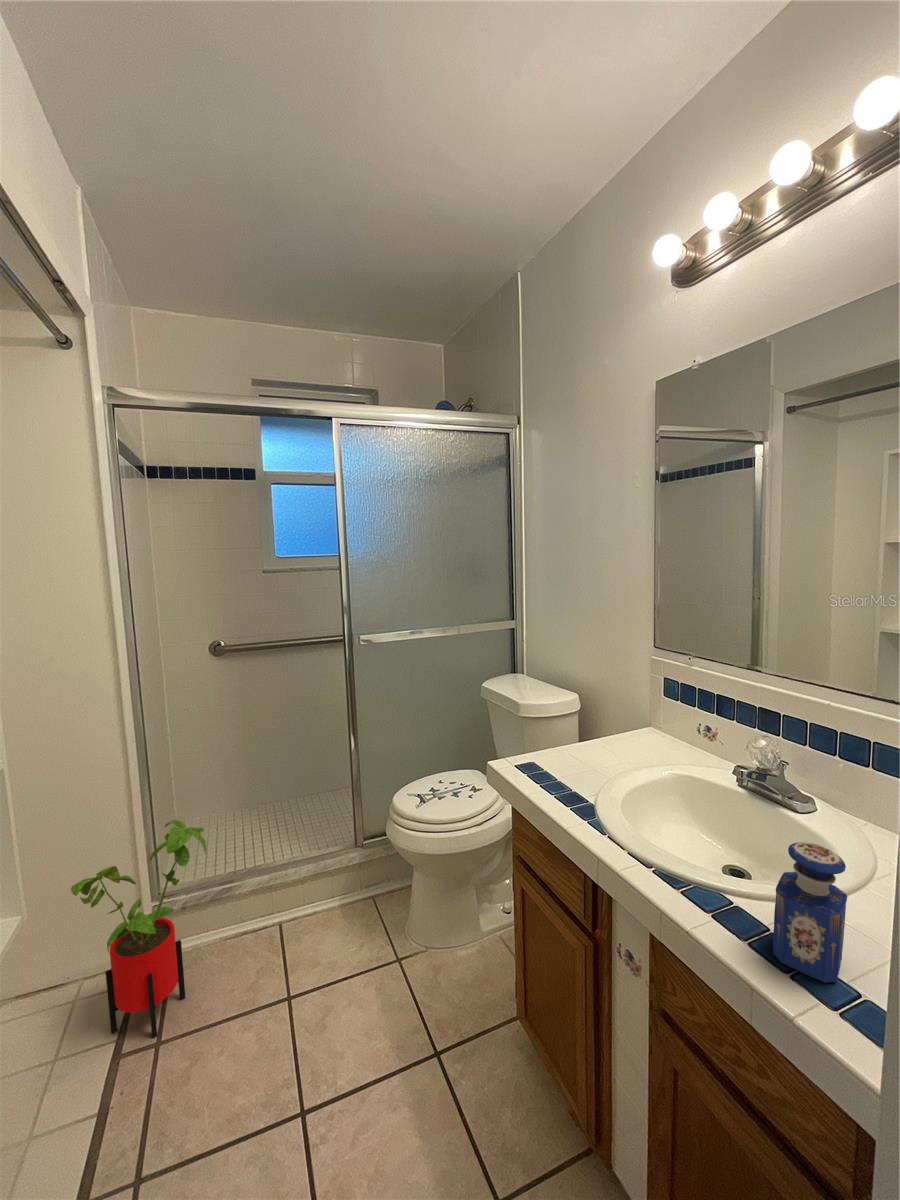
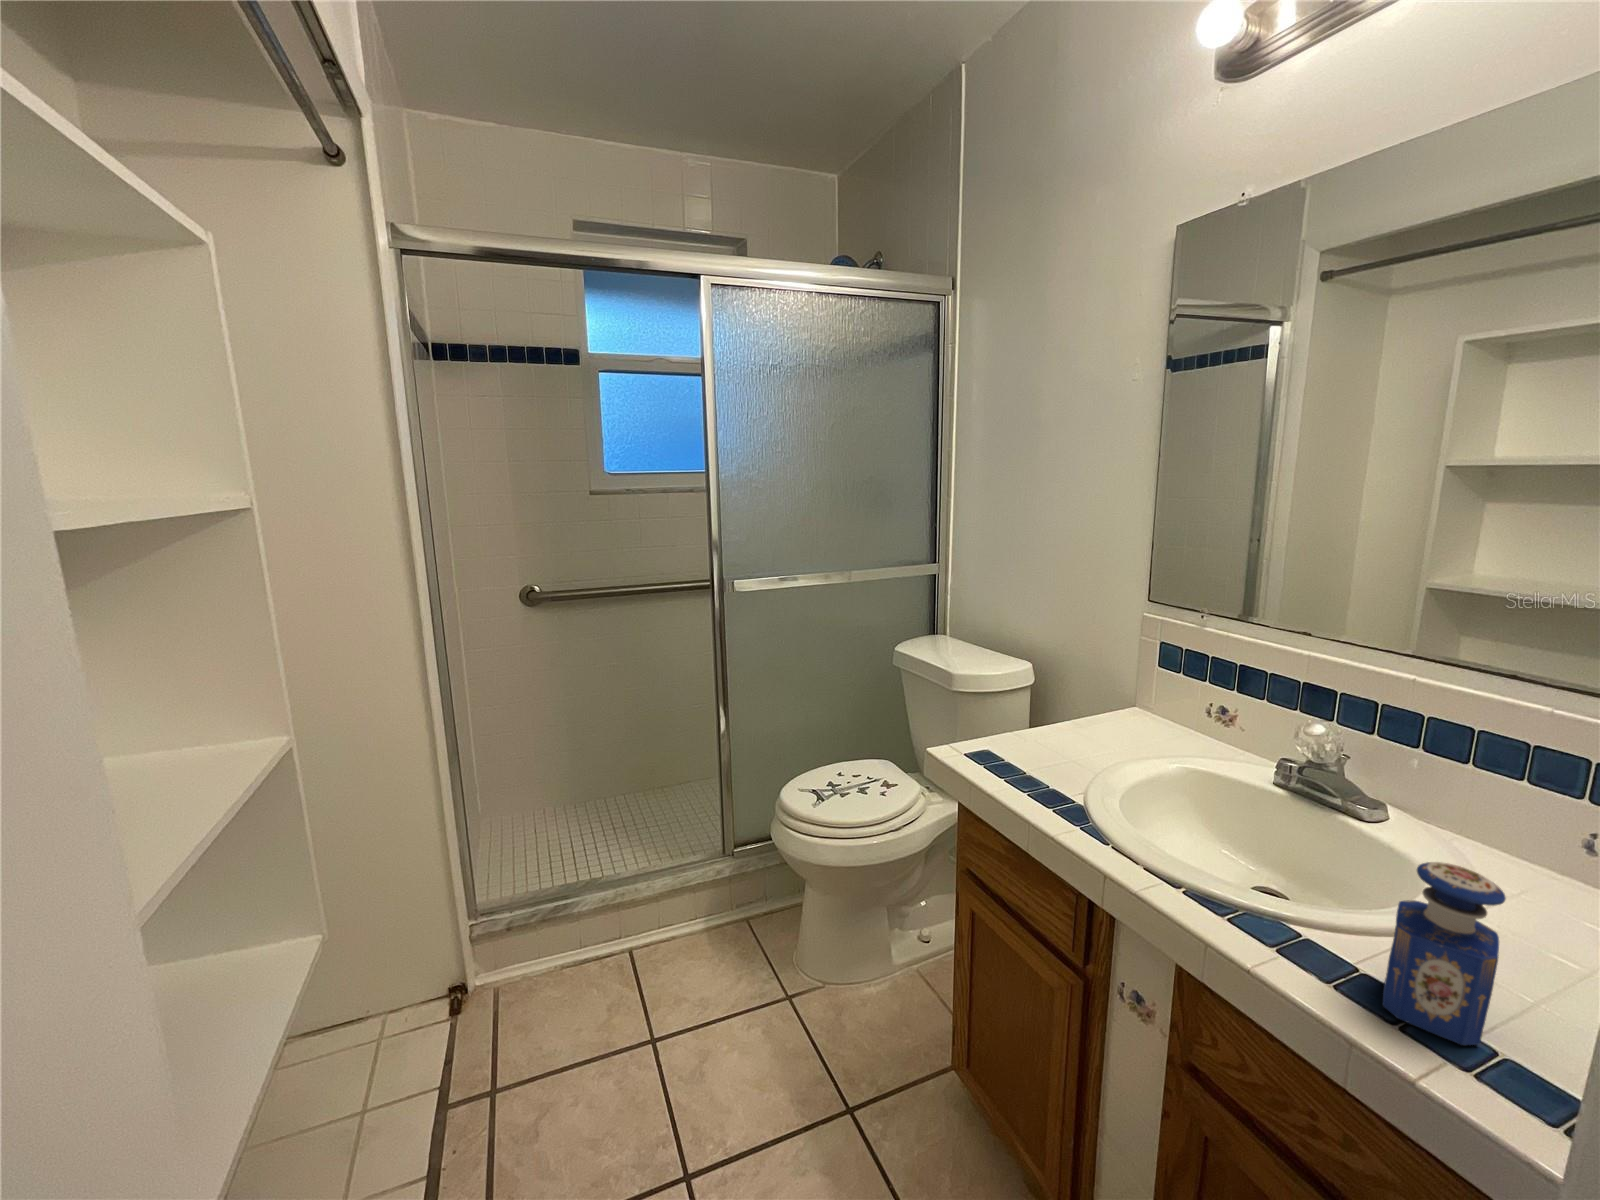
house plant: present [71,820,206,1038] -> none [373,818,544,1087]

